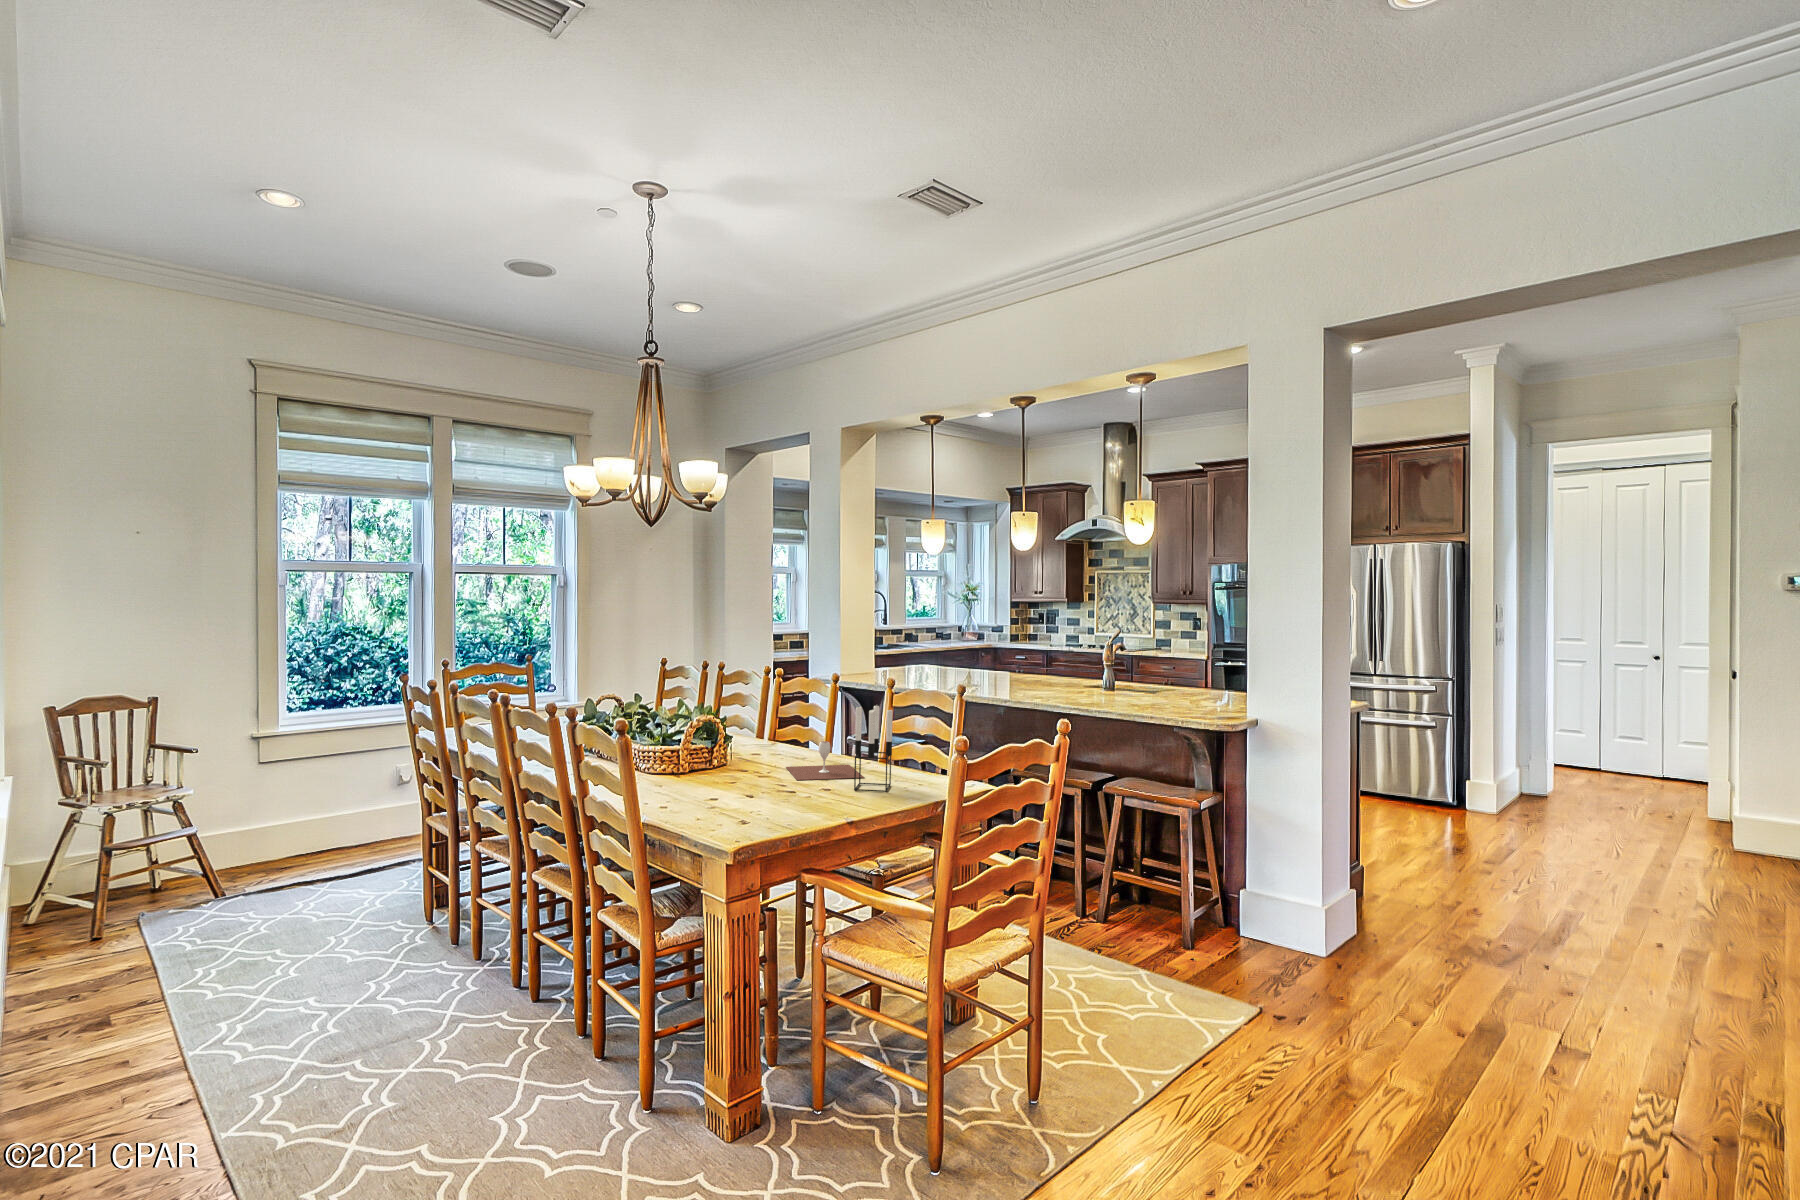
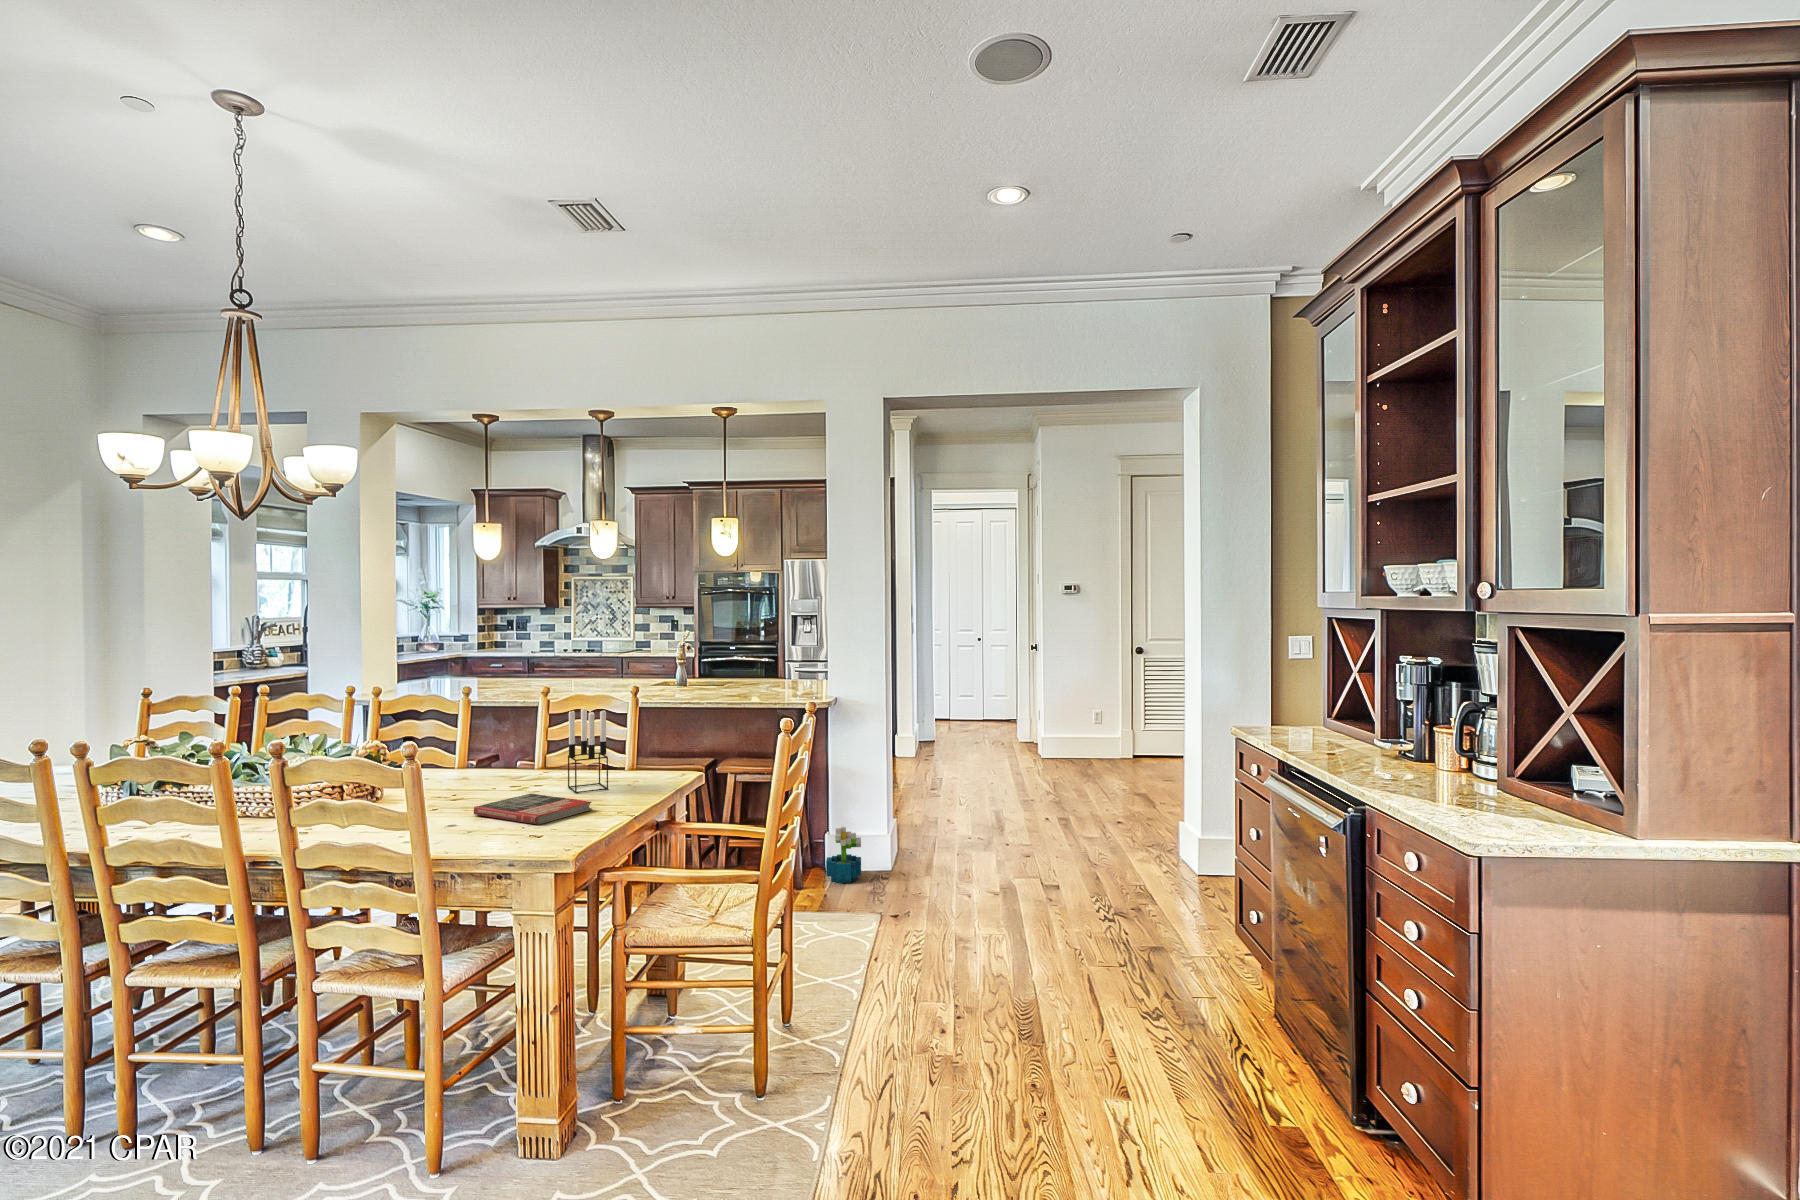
wine glass: present [786,741,864,780] -> none [459,753,561,795]
book: none [743,784,834,815] -> present [474,794,592,825]
decorative plant: none [1230,885,1282,958] -> present [826,827,861,883]

